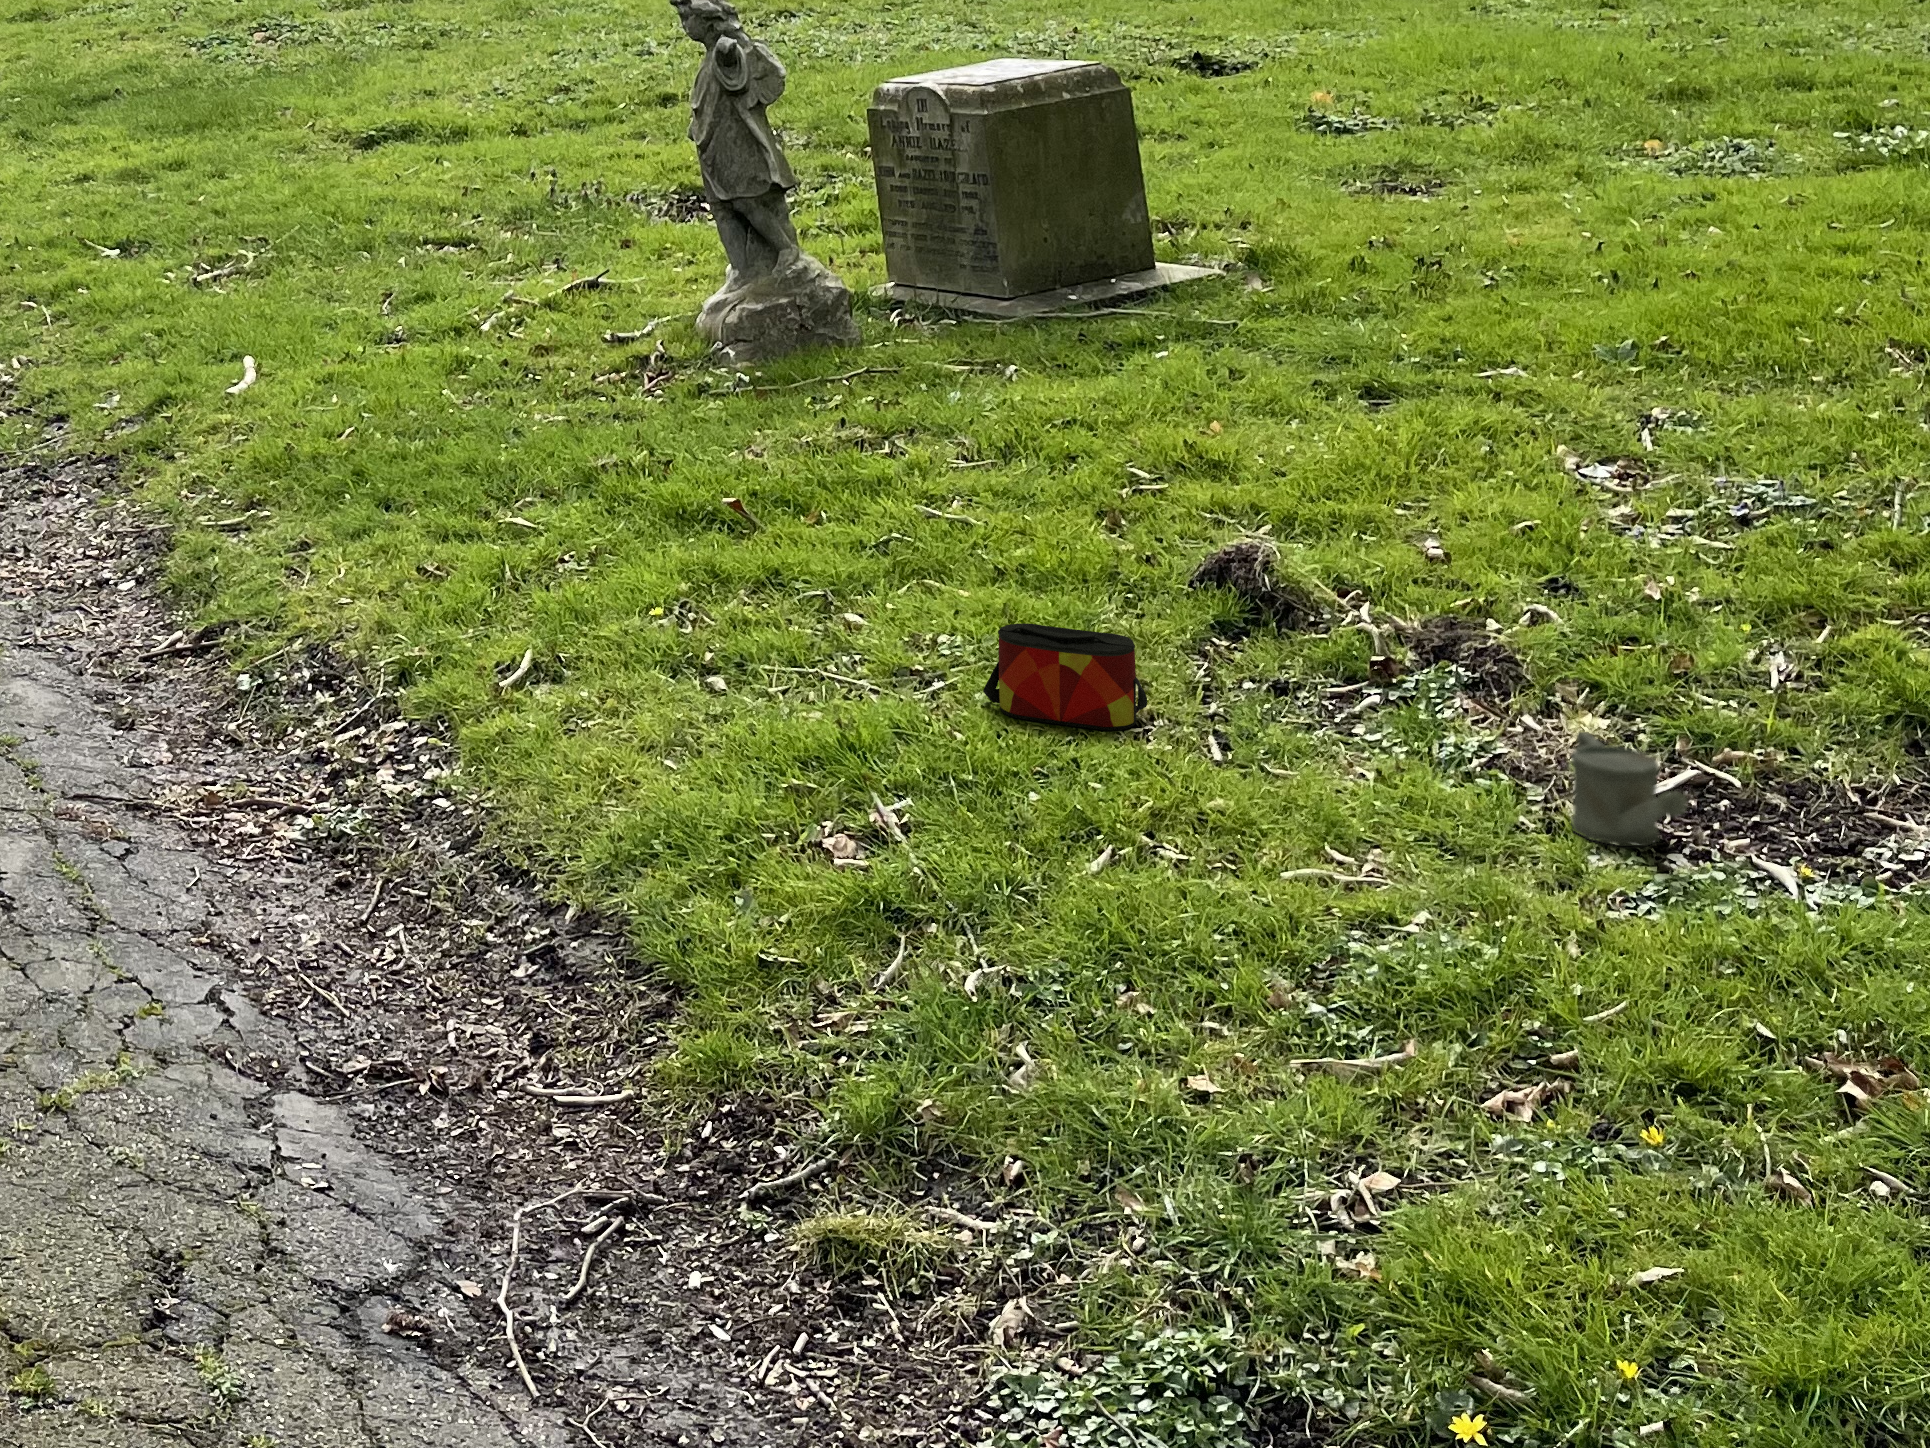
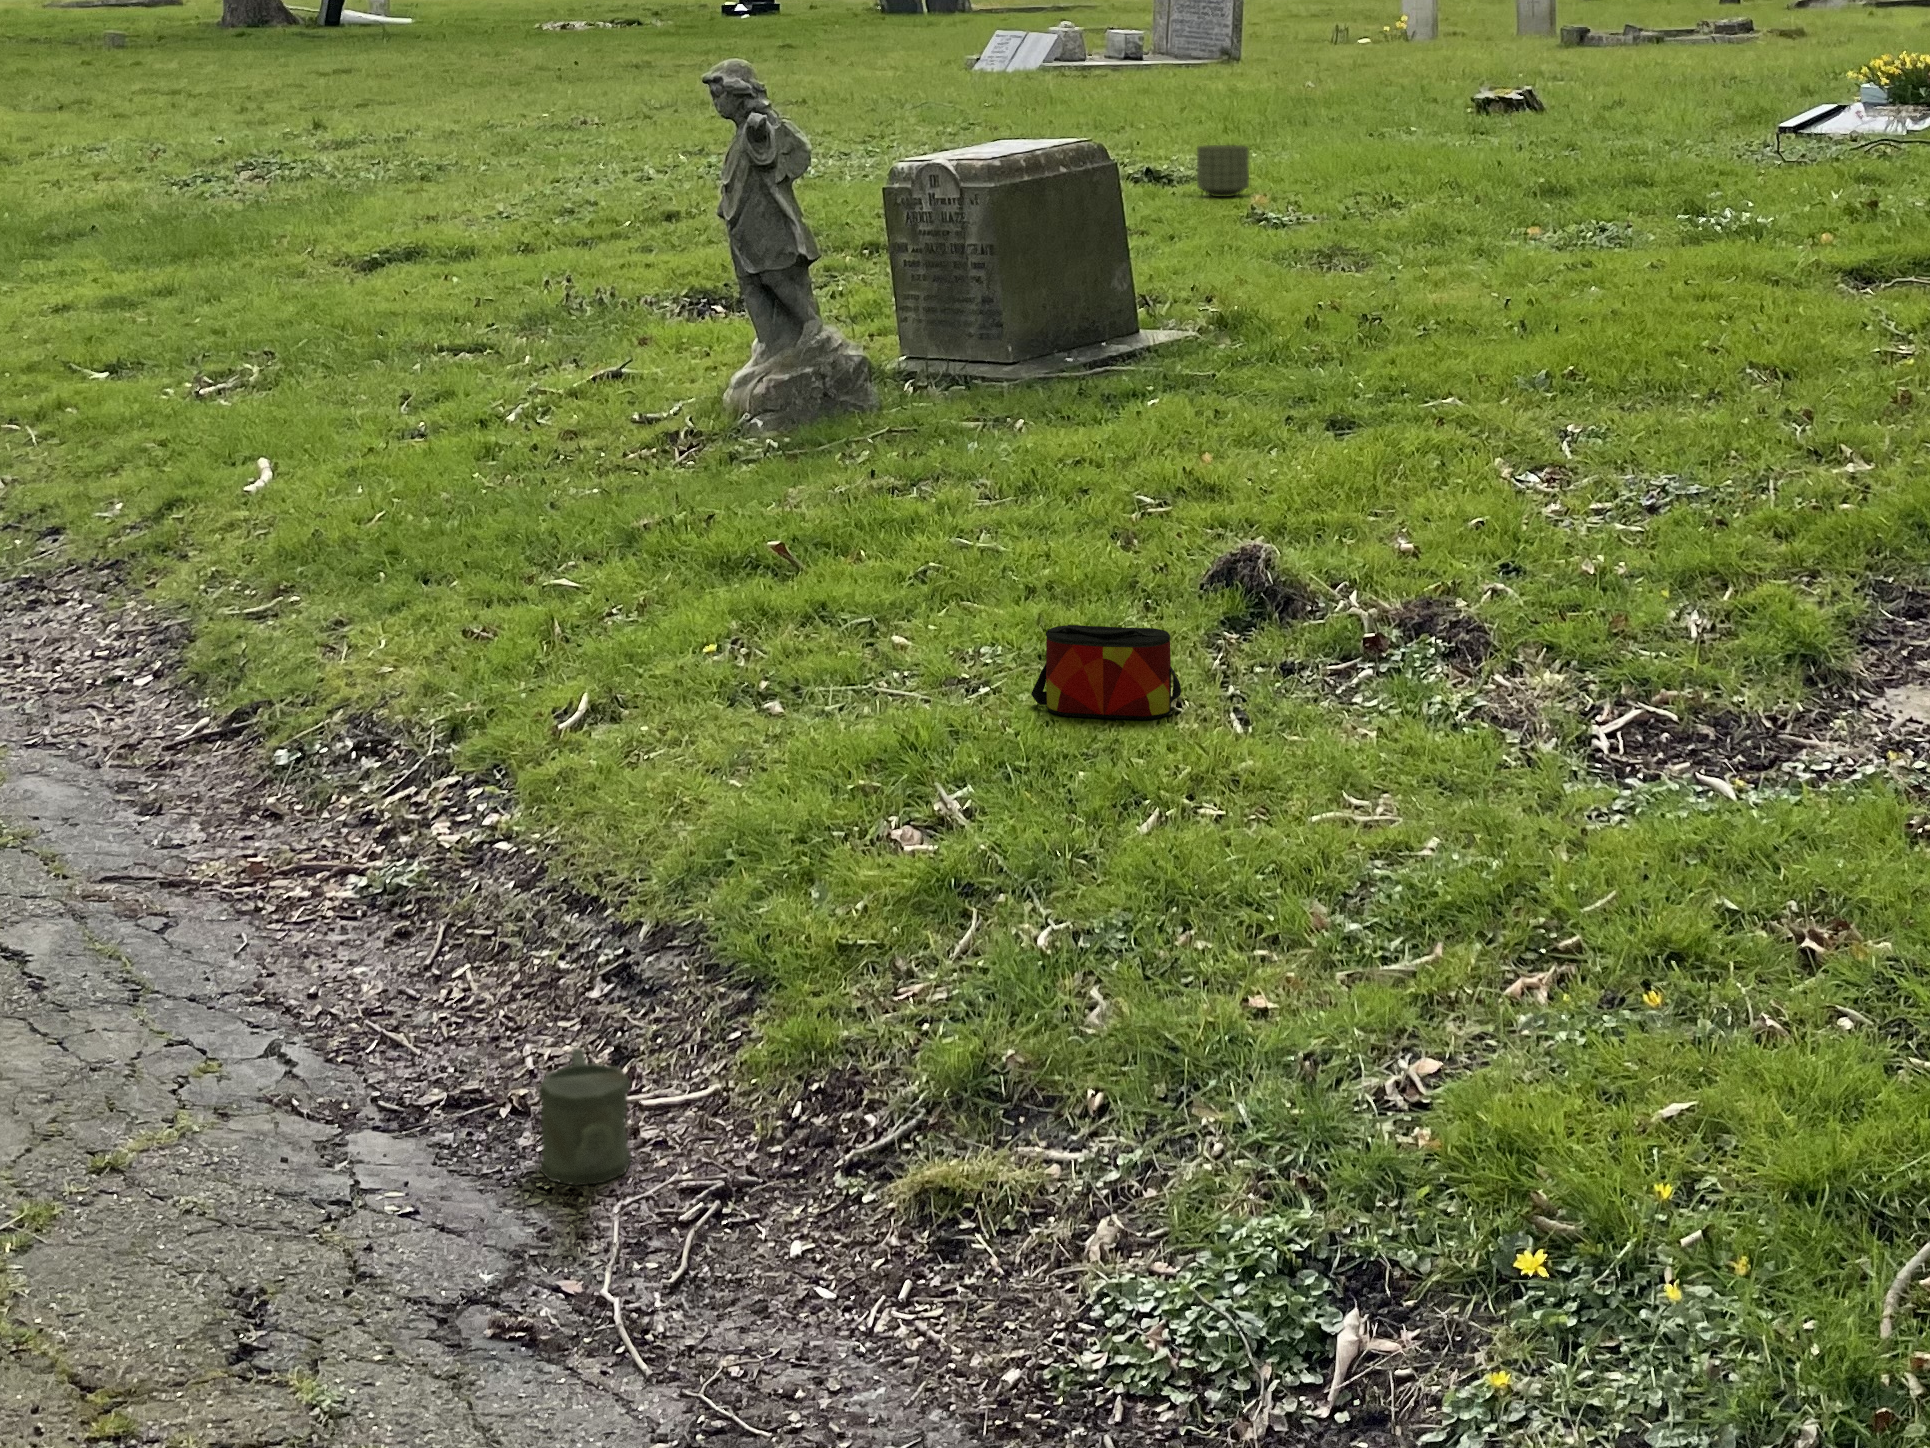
planter: none [1238,24,1298,80] -> present [1197,145,1249,197]
watering can: present [1571,732,1687,846] -> present [539,1048,632,1186]

